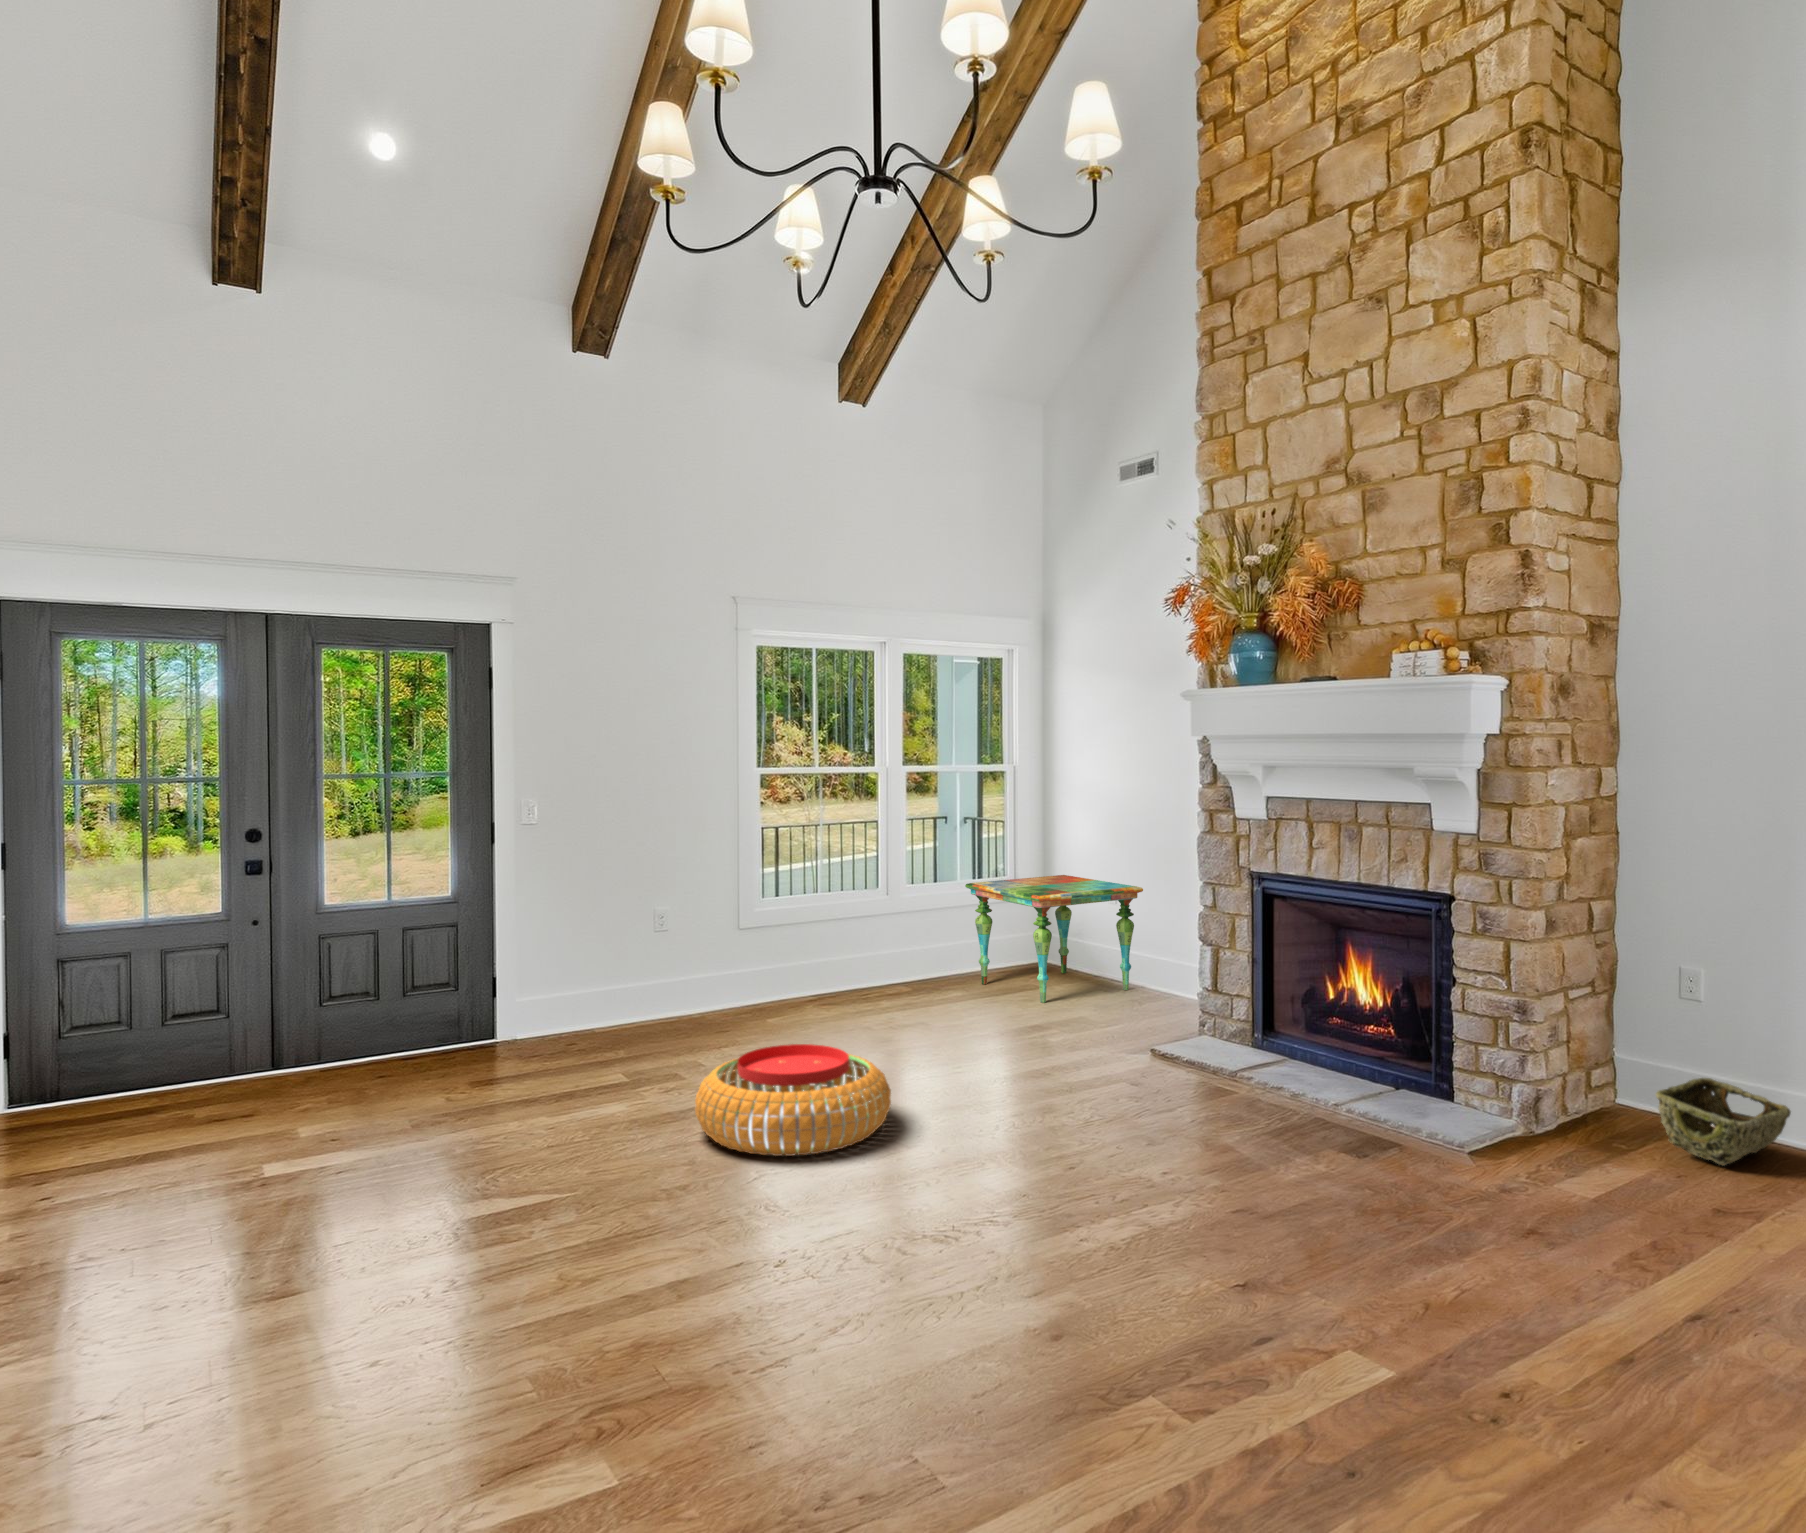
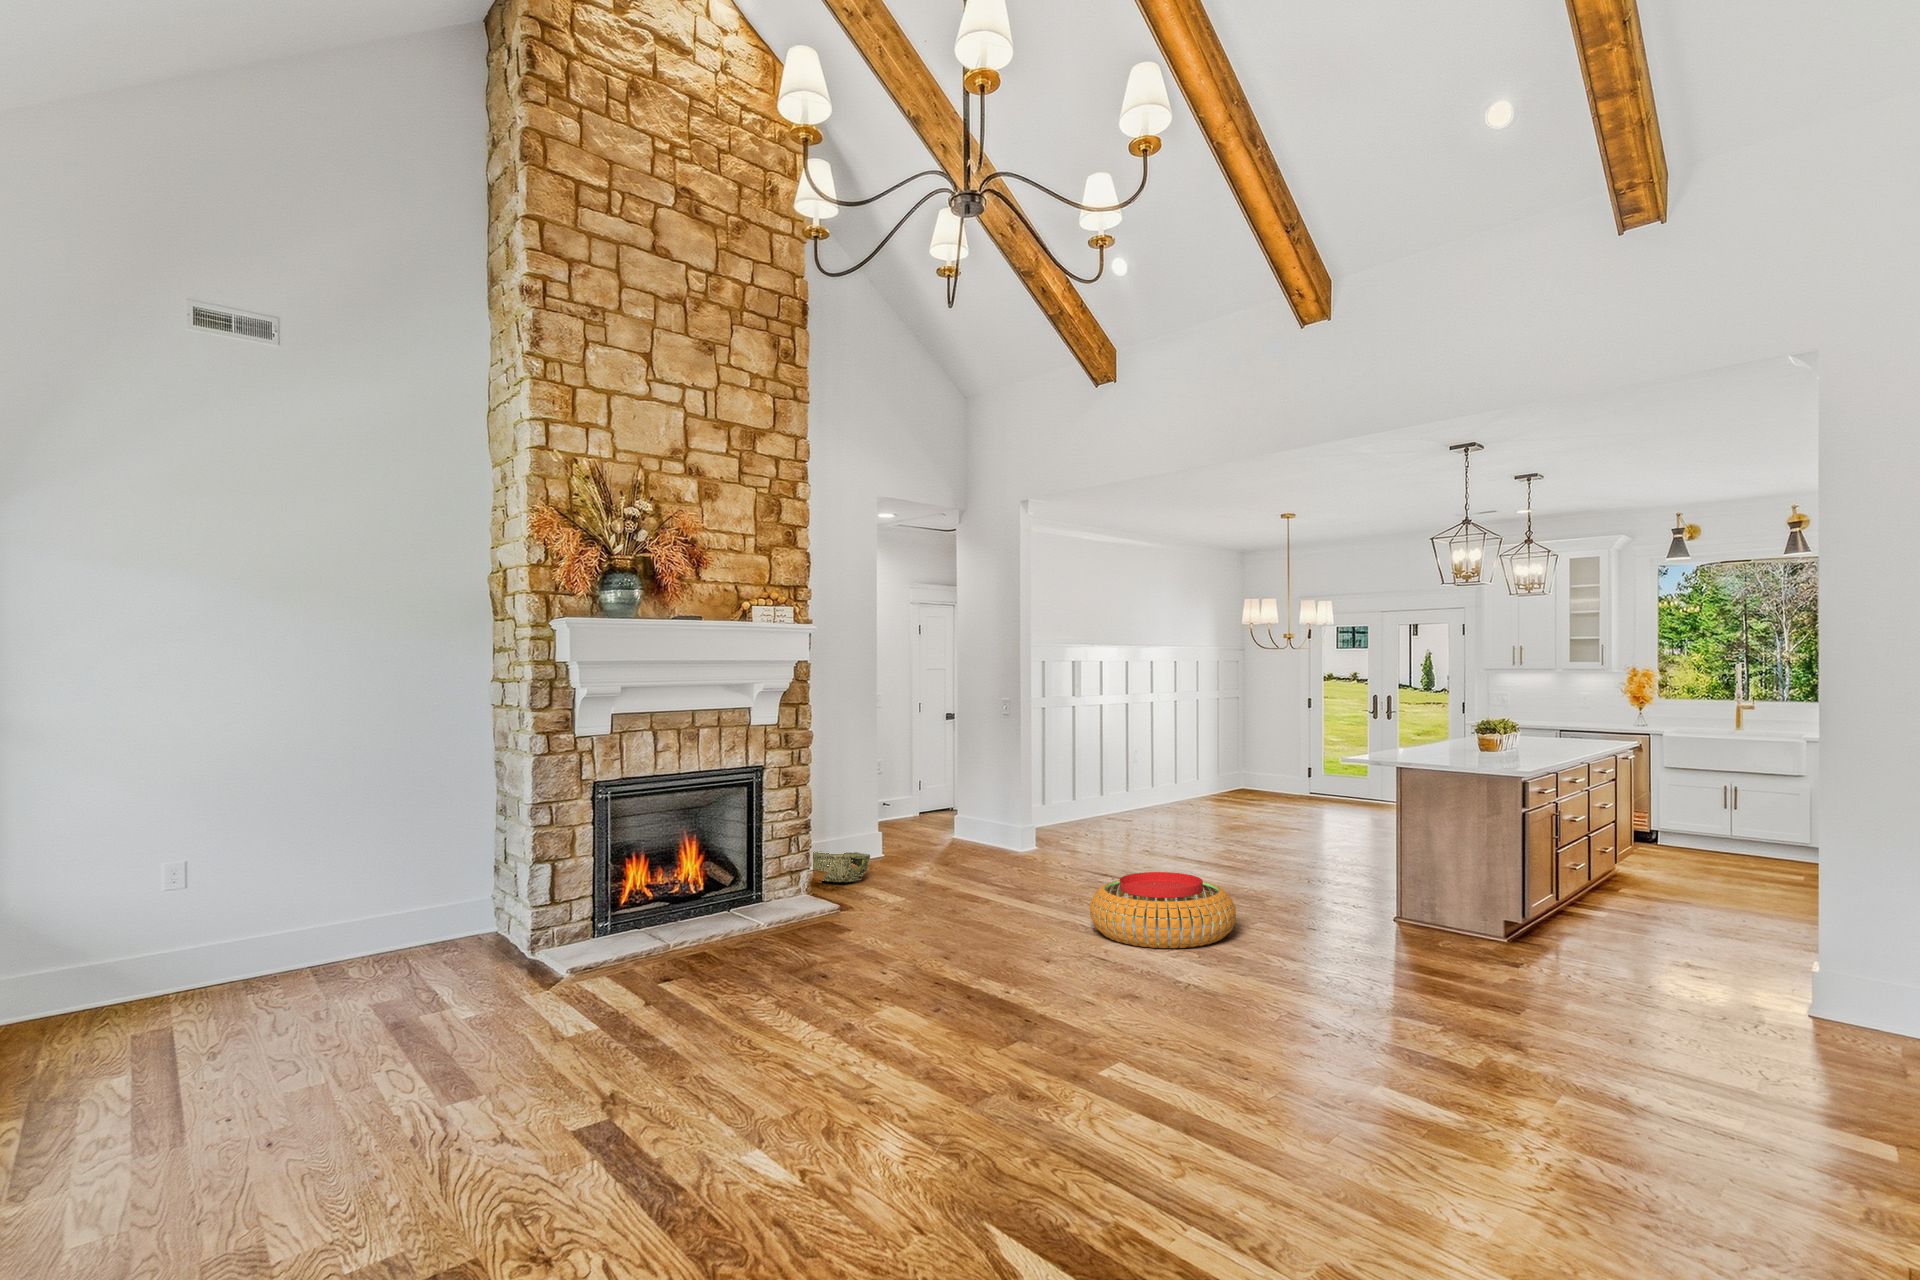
side table: present [965,875,1143,1003] -> none [21,860,279,1078]
pouf: present [695,1044,891,1156] -> present [1090,872,1236,948]

